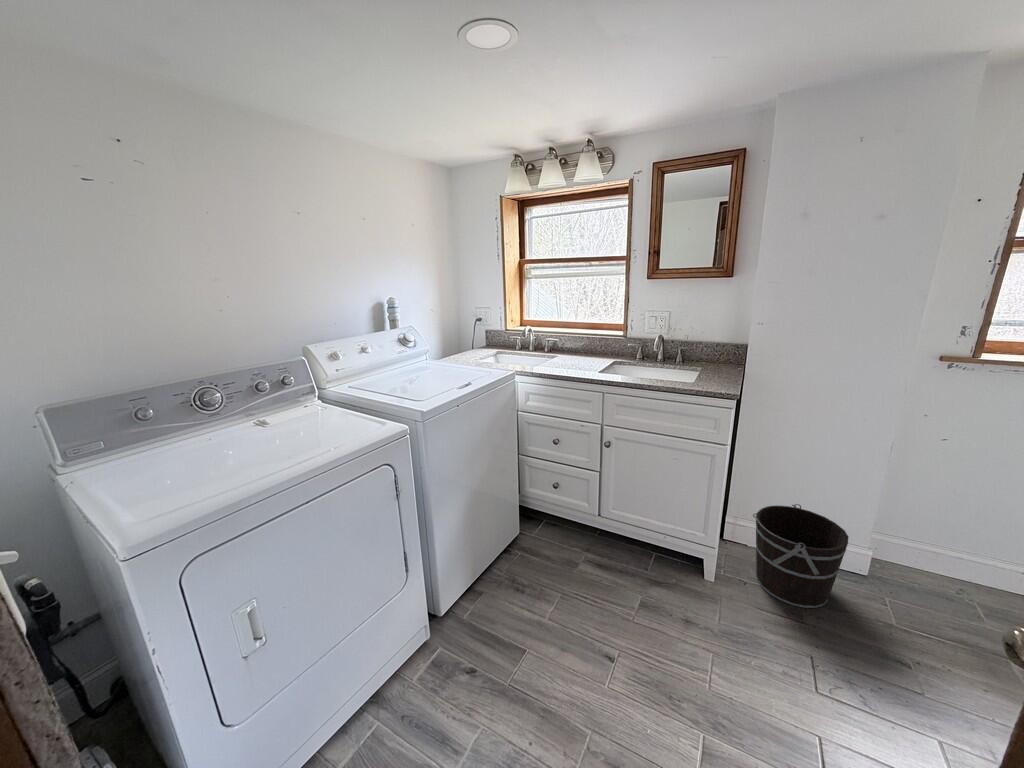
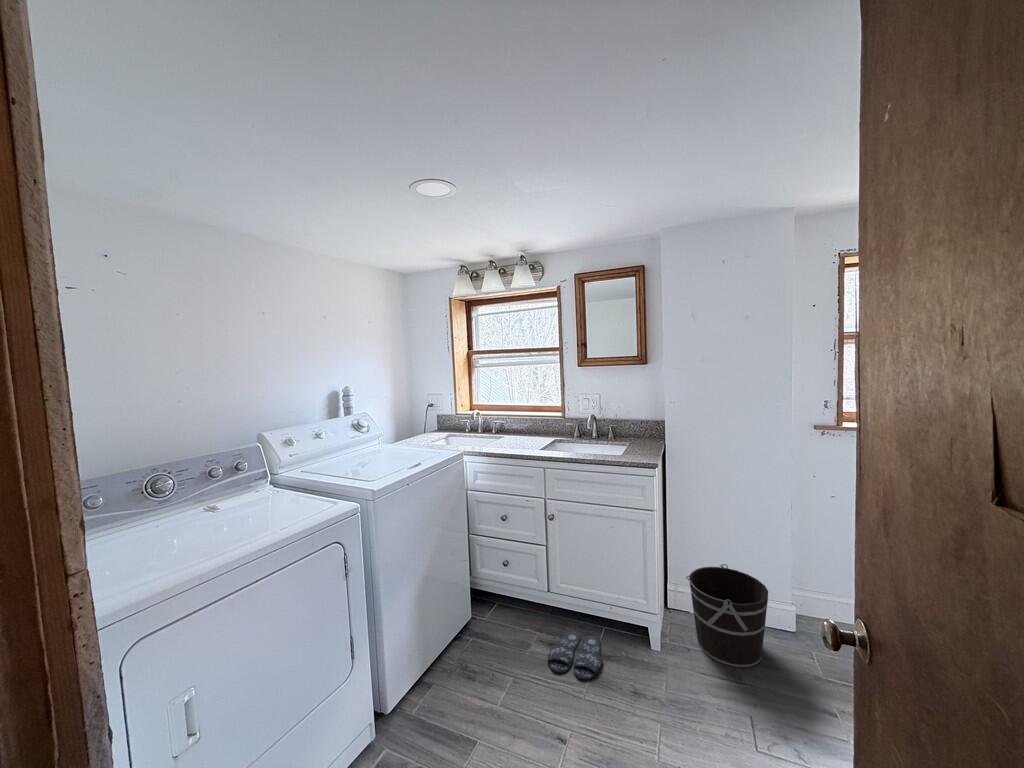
slippers: none [597,556,654,604] -> present [548,632,603,680]

